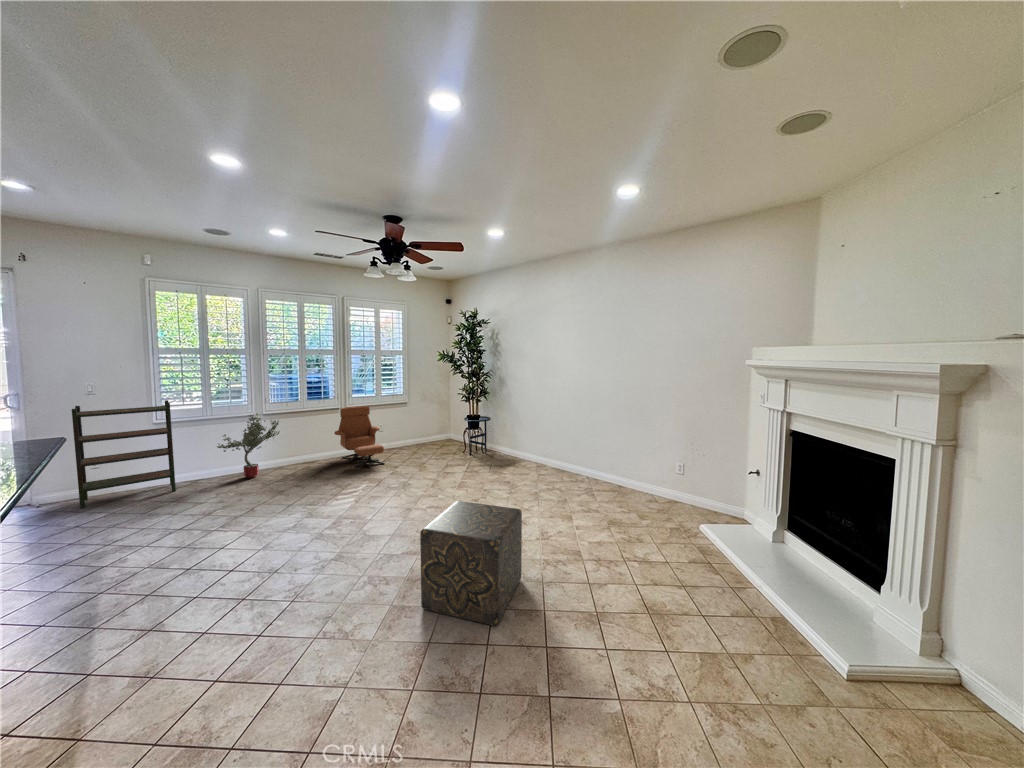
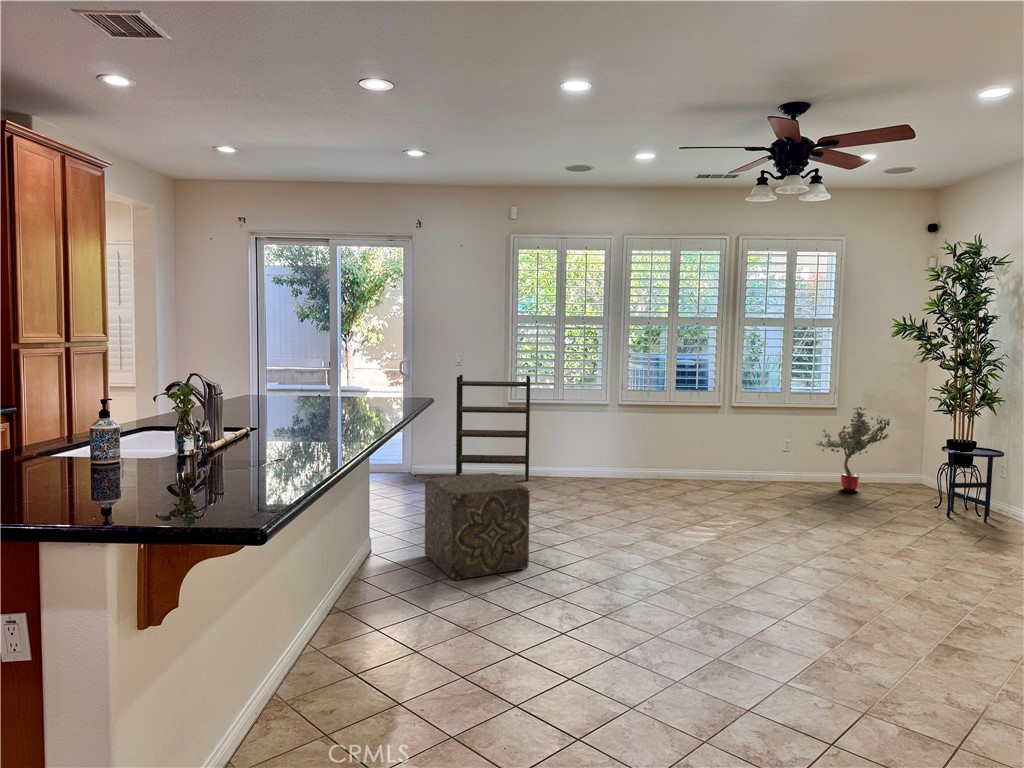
lounge chair: present [334,406,384,468] -> none [709,406,780,502]
potted tree: present [217,414,279,478] -> present [816,407,890,491]
ottoman: present [420,501,522,626] -> present [425,473,530,580]

